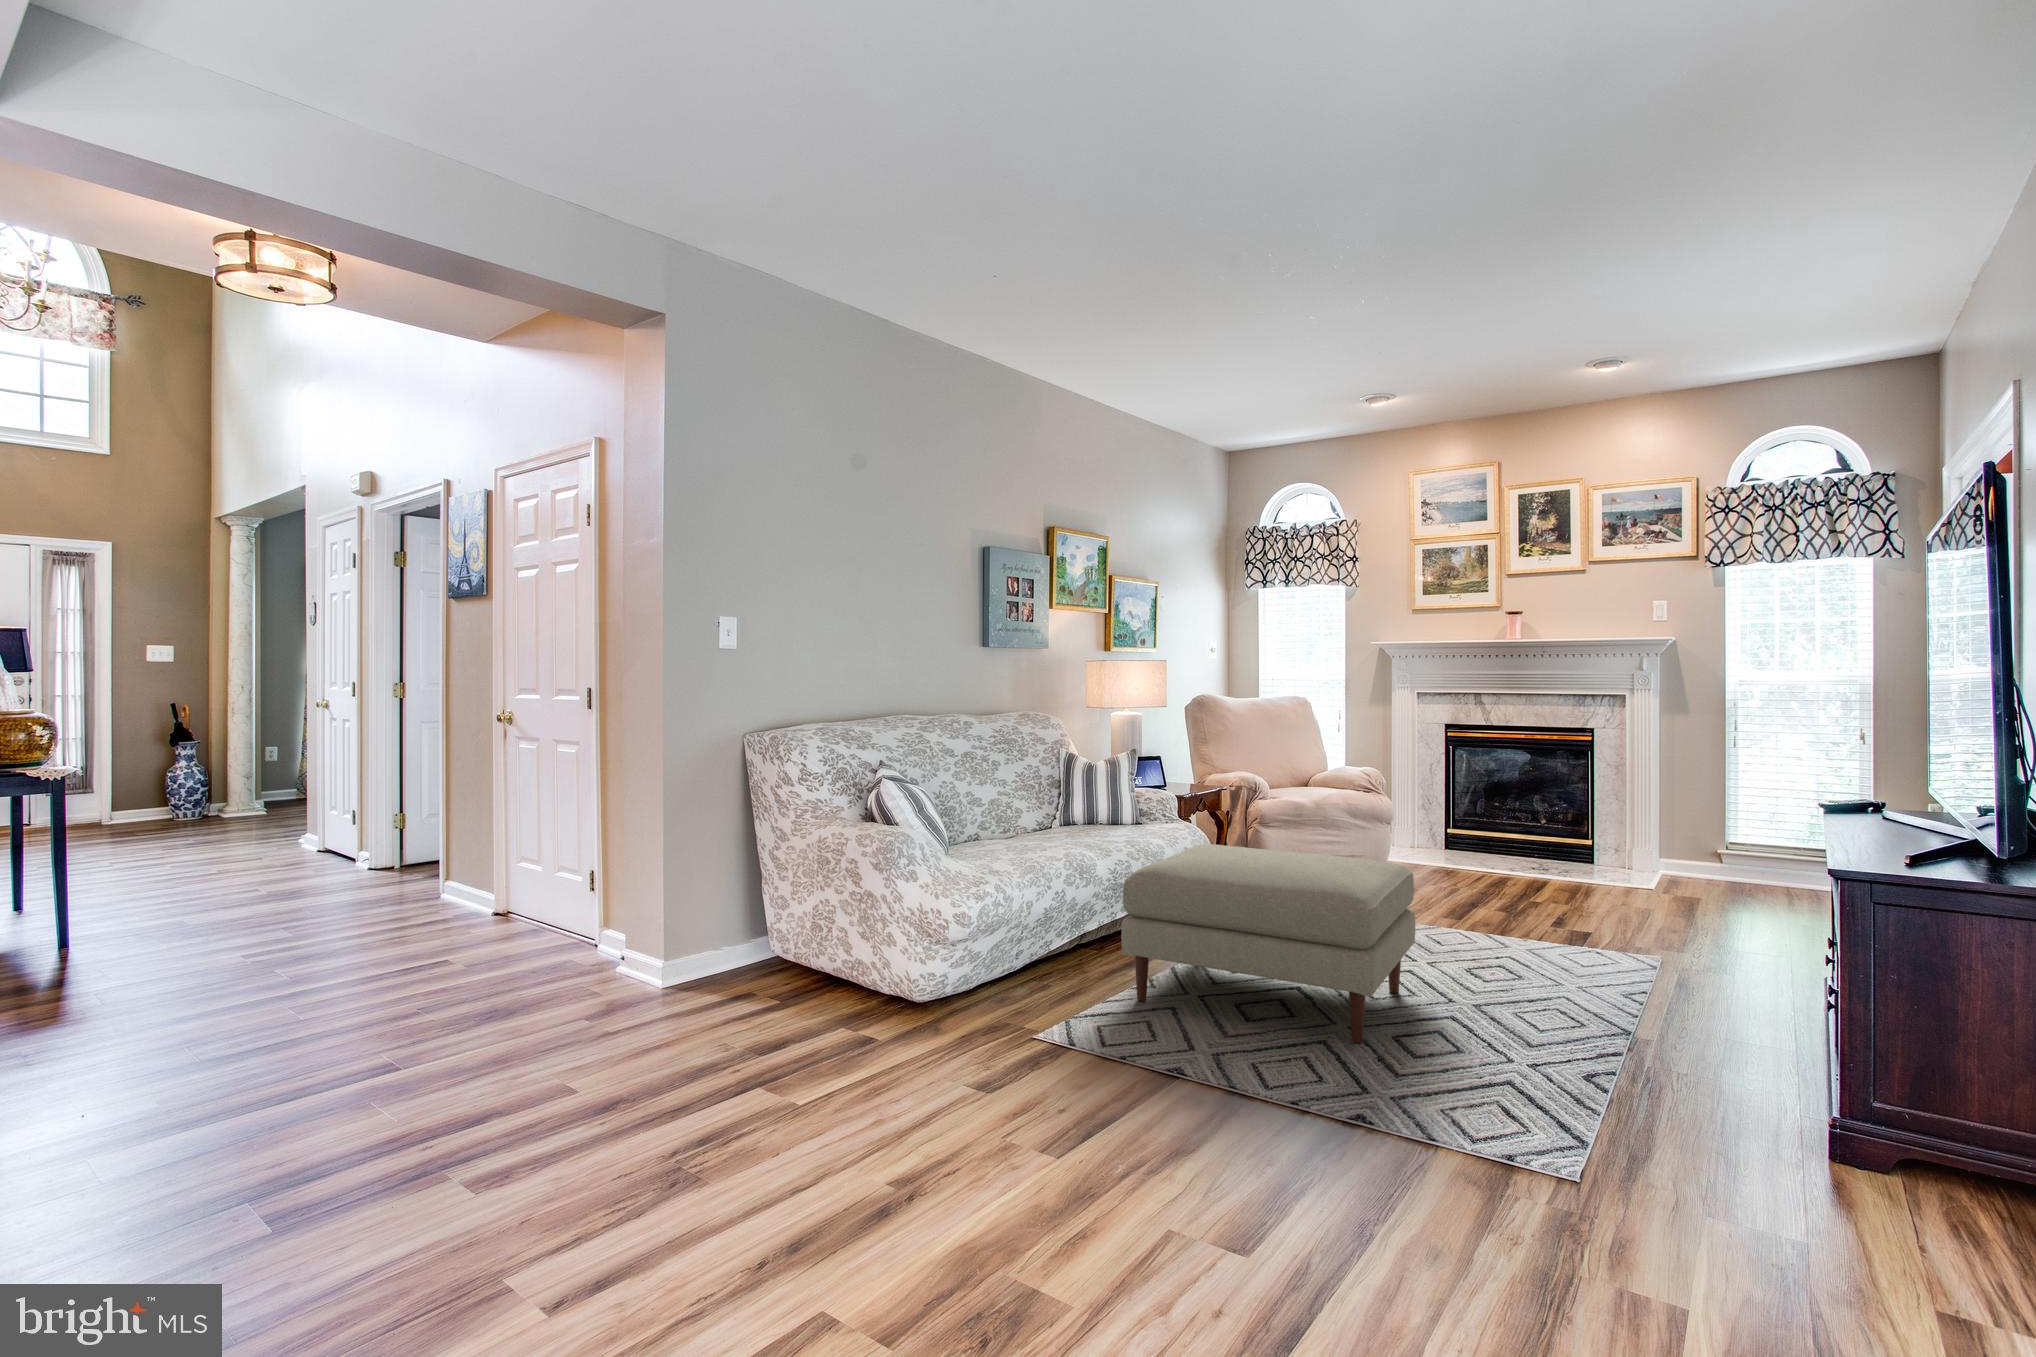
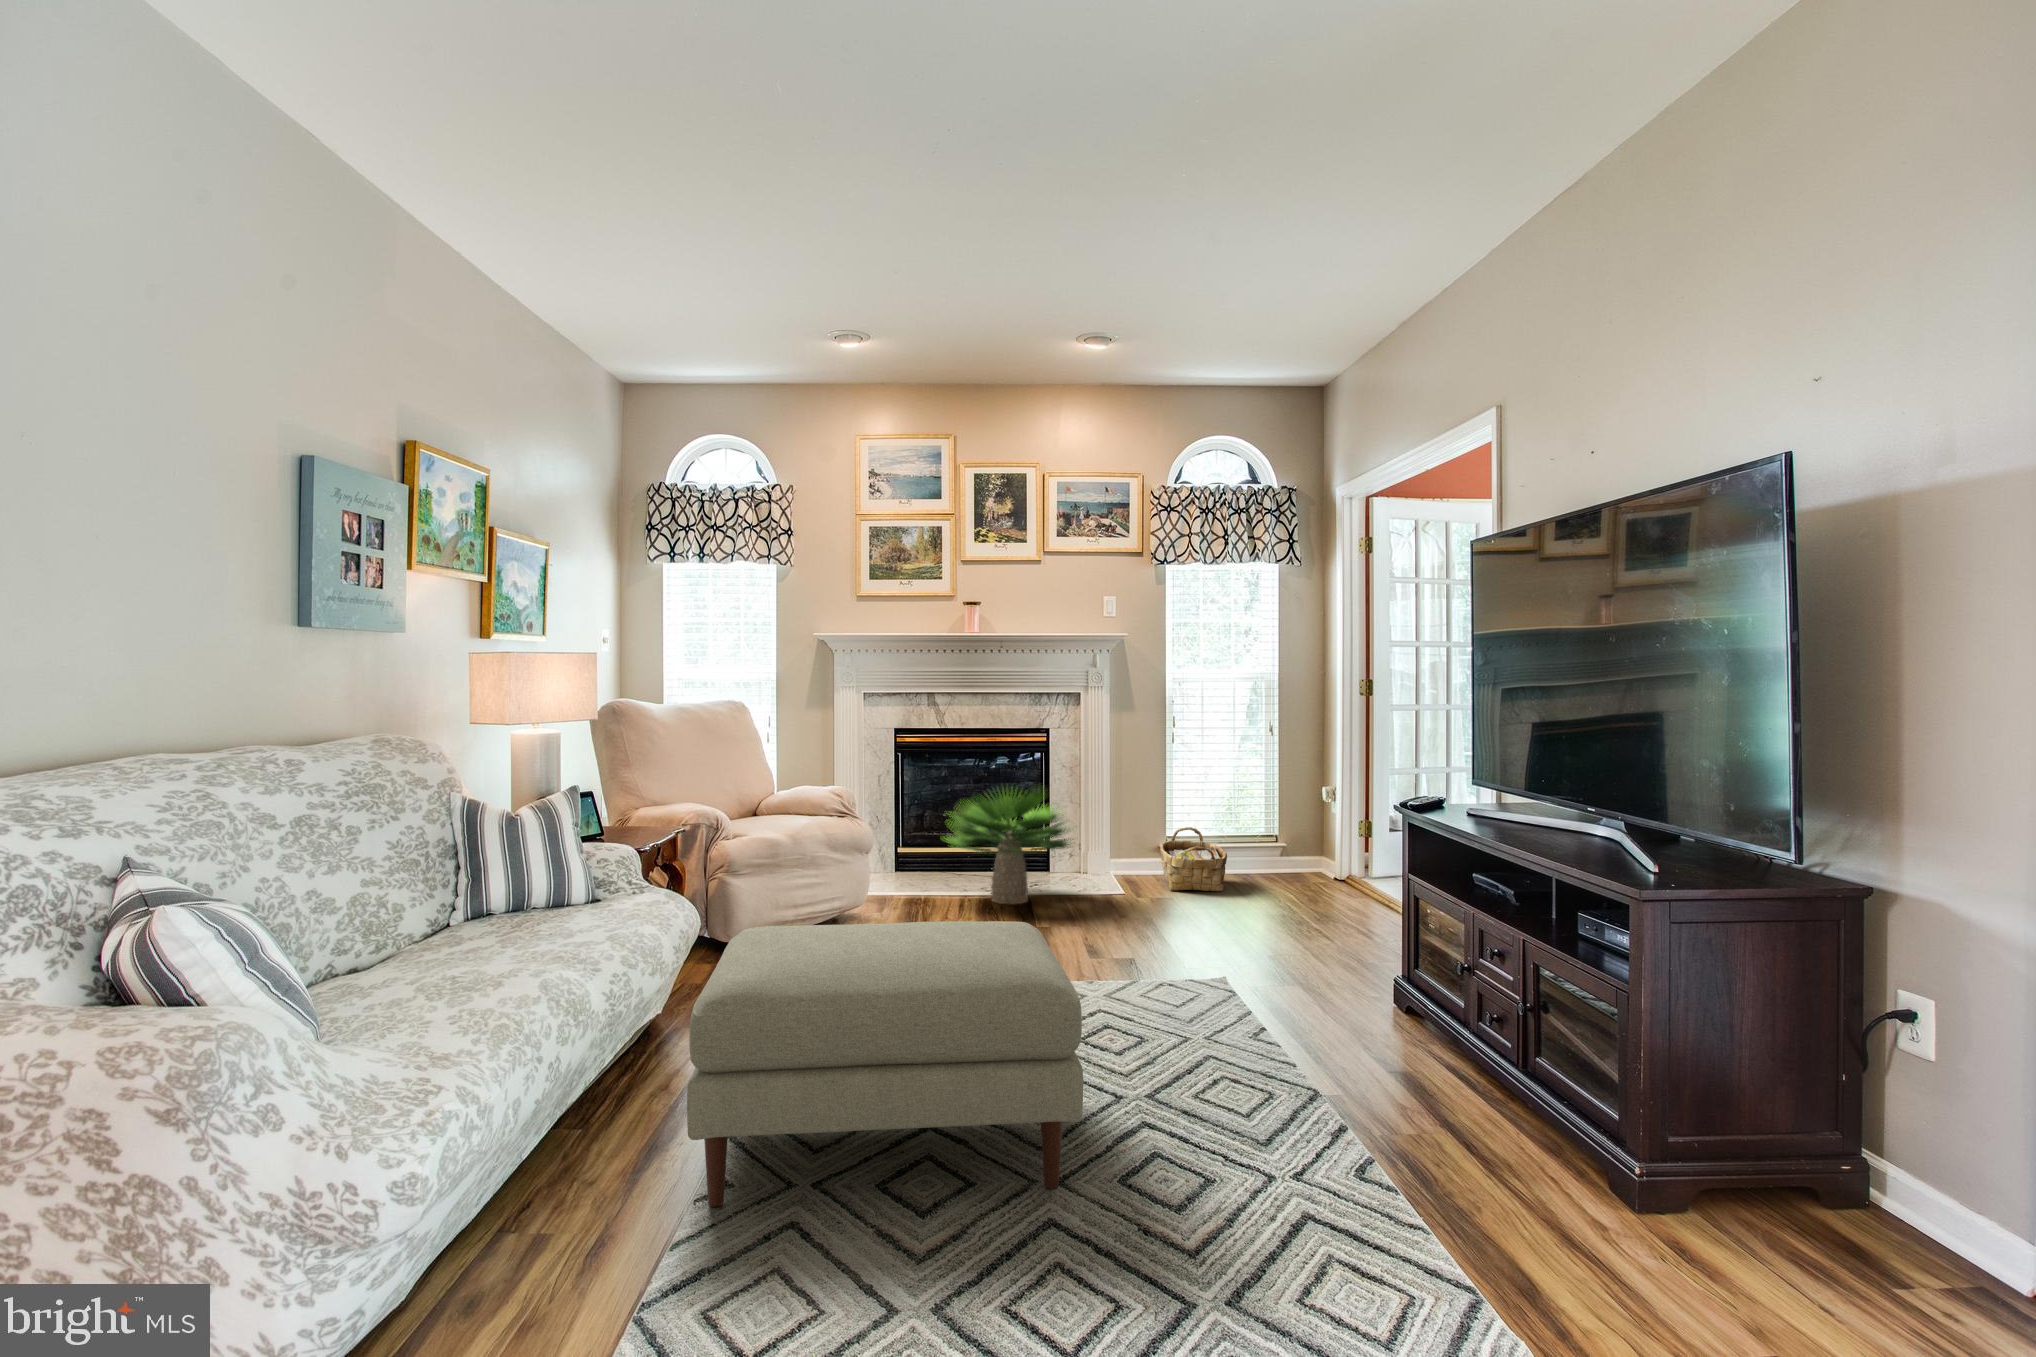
potted plant: none [1461,774,1606,883] -> present [946,788,1073,904]
woven basket: none [1713,833,1795,900] -> present [1160,827,1227,891]

